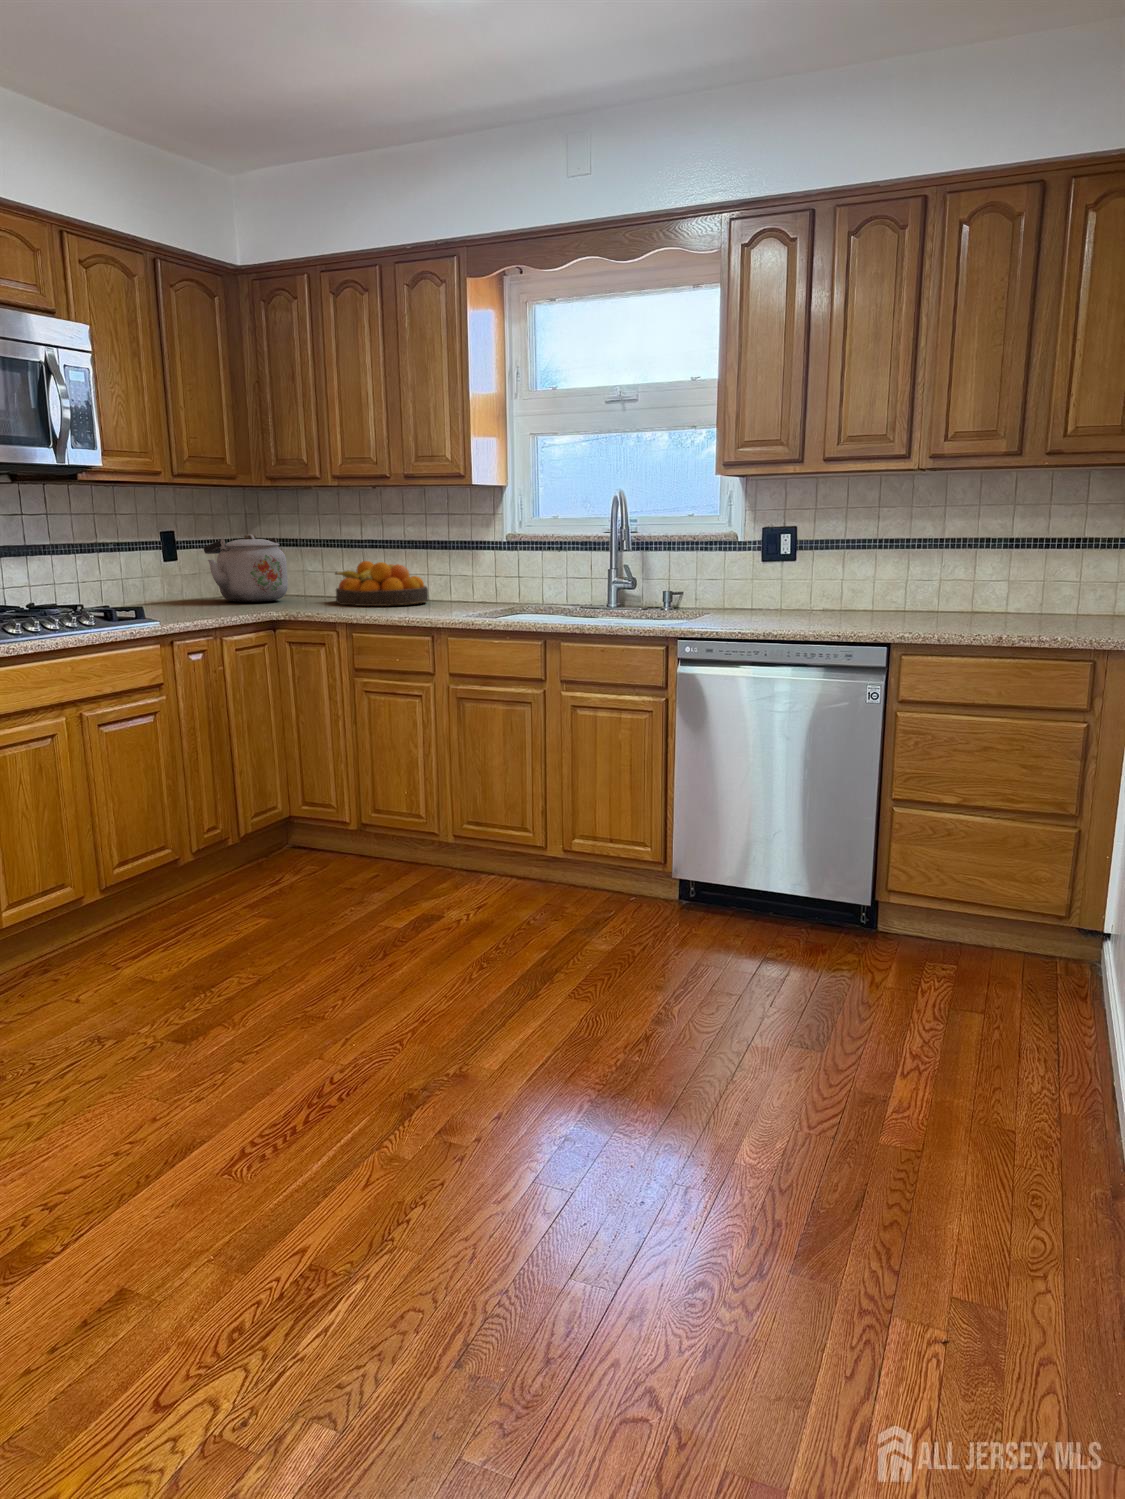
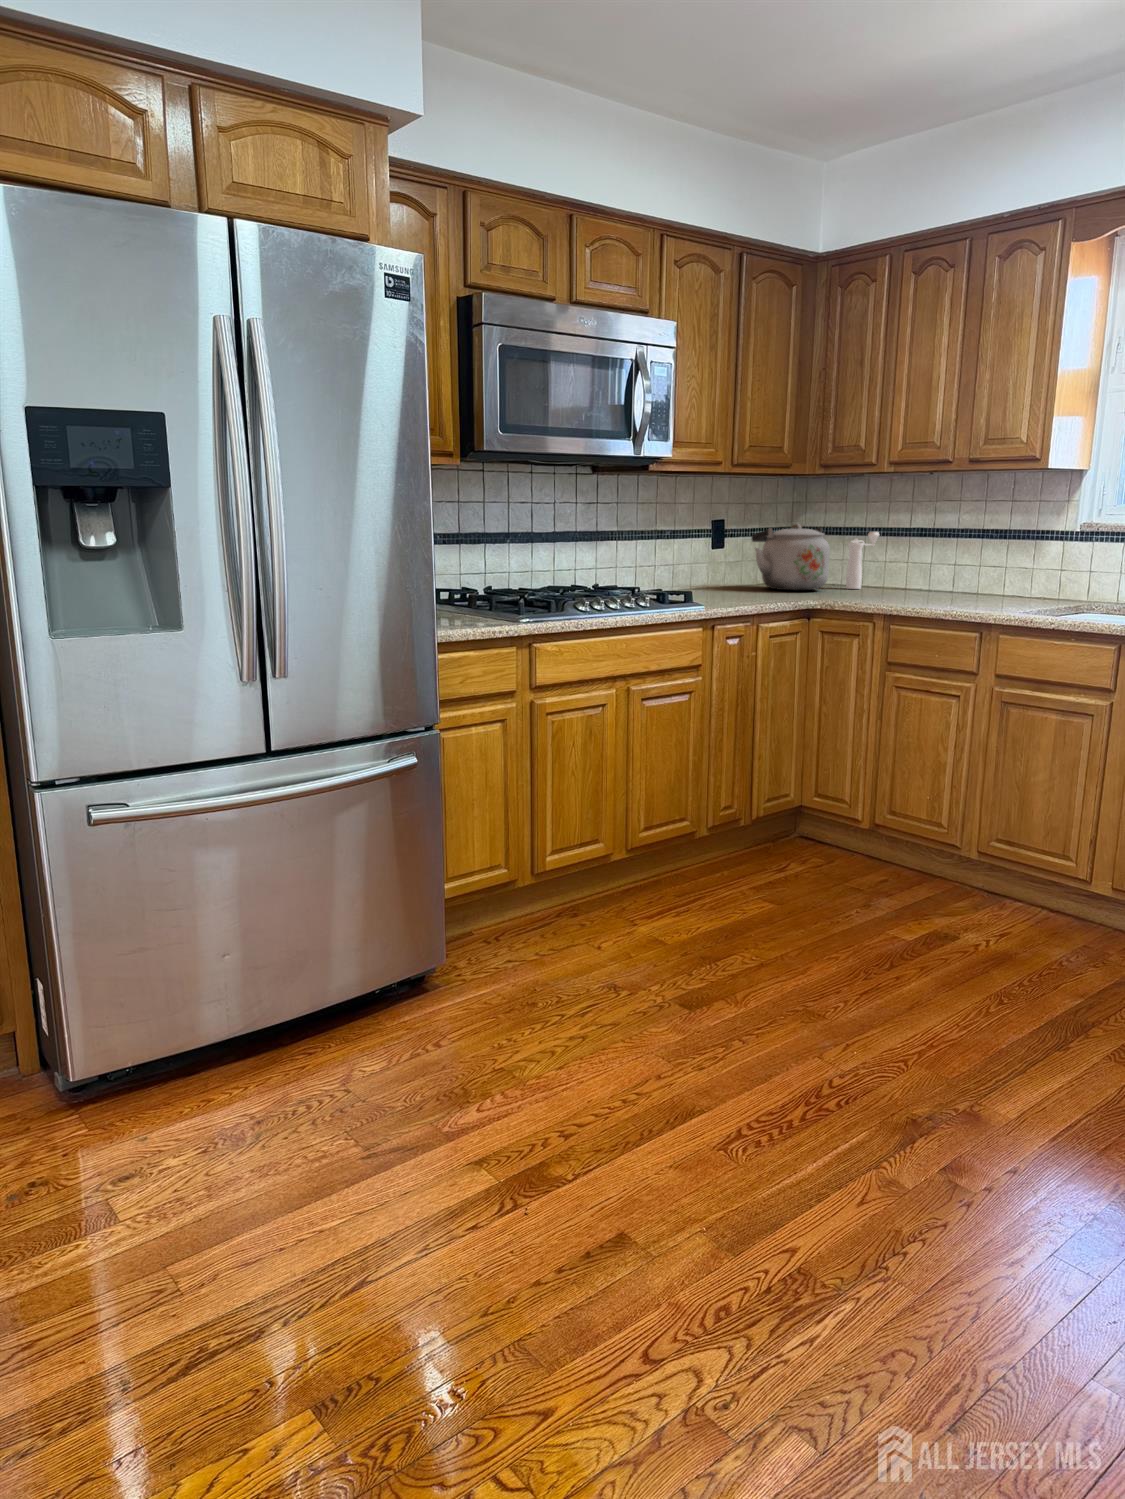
pepper mill: none [304,541,335,598] -> present [846,532,879,589]
fruit bowl: present [335,561,428,606] -> none [876,553,977,600]

